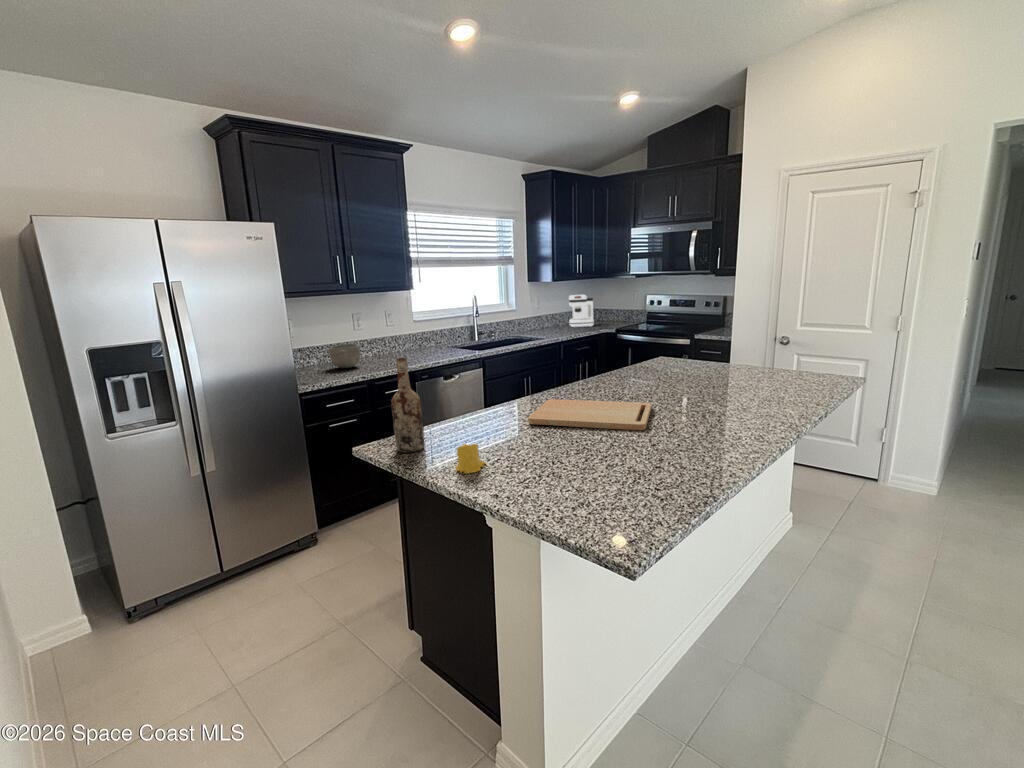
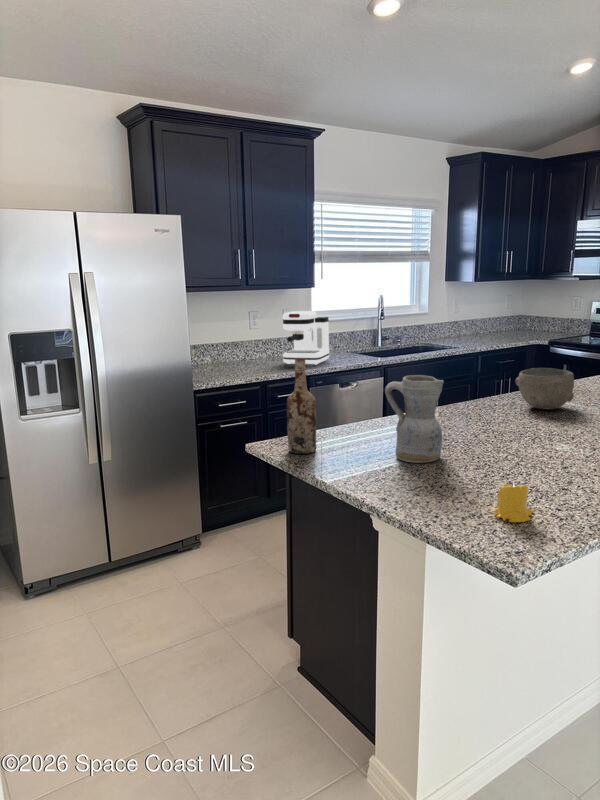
coffee maker: present [569,295,594,327] -> present [283,311,329,365]
bowl: present [328,344,361,368] -> present [515,368,574,410]
ceramic pitcher: none [487,368,543,452] -> present [385,375,444,463]
cutting board: present [528,399,651,430] -> none [428,414,574,453]
candle: present [456,443,486,474] -> present [493,484,534,522]

